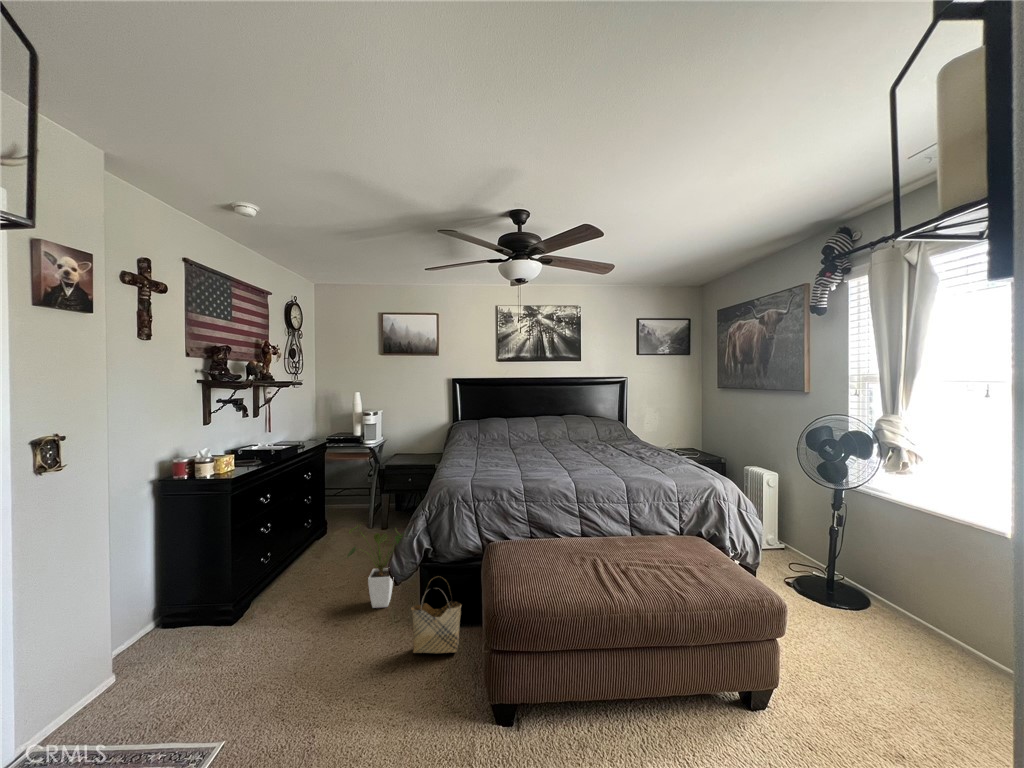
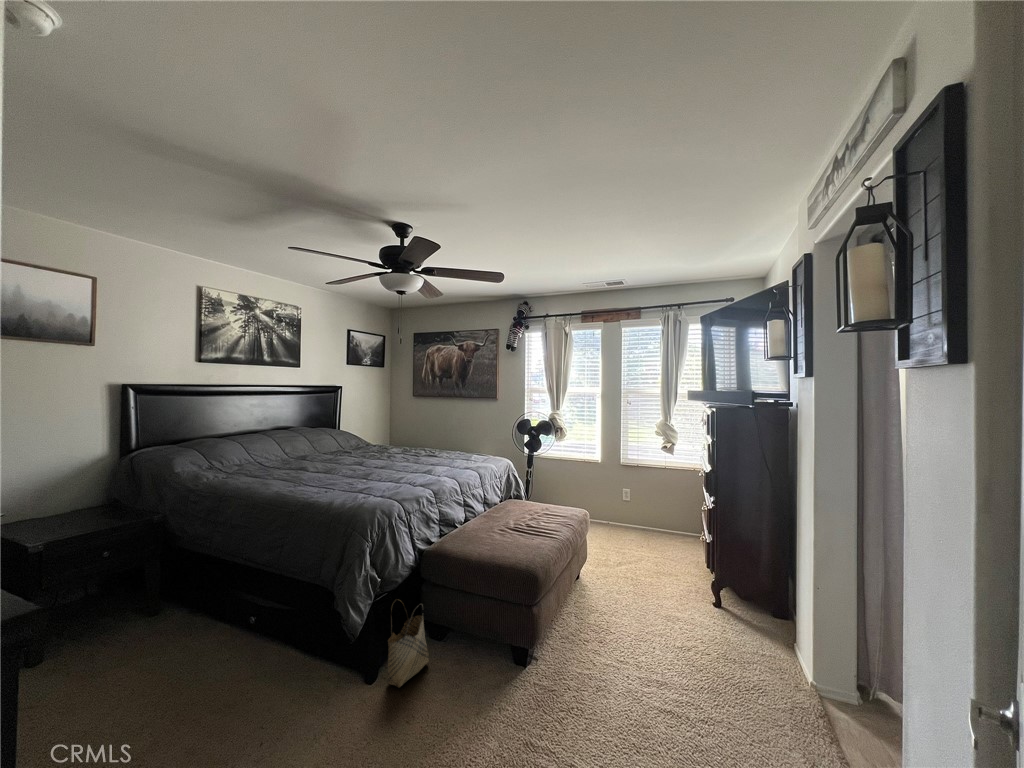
house plant: present [347,525,404,608] -> none [208,580,332,706]

